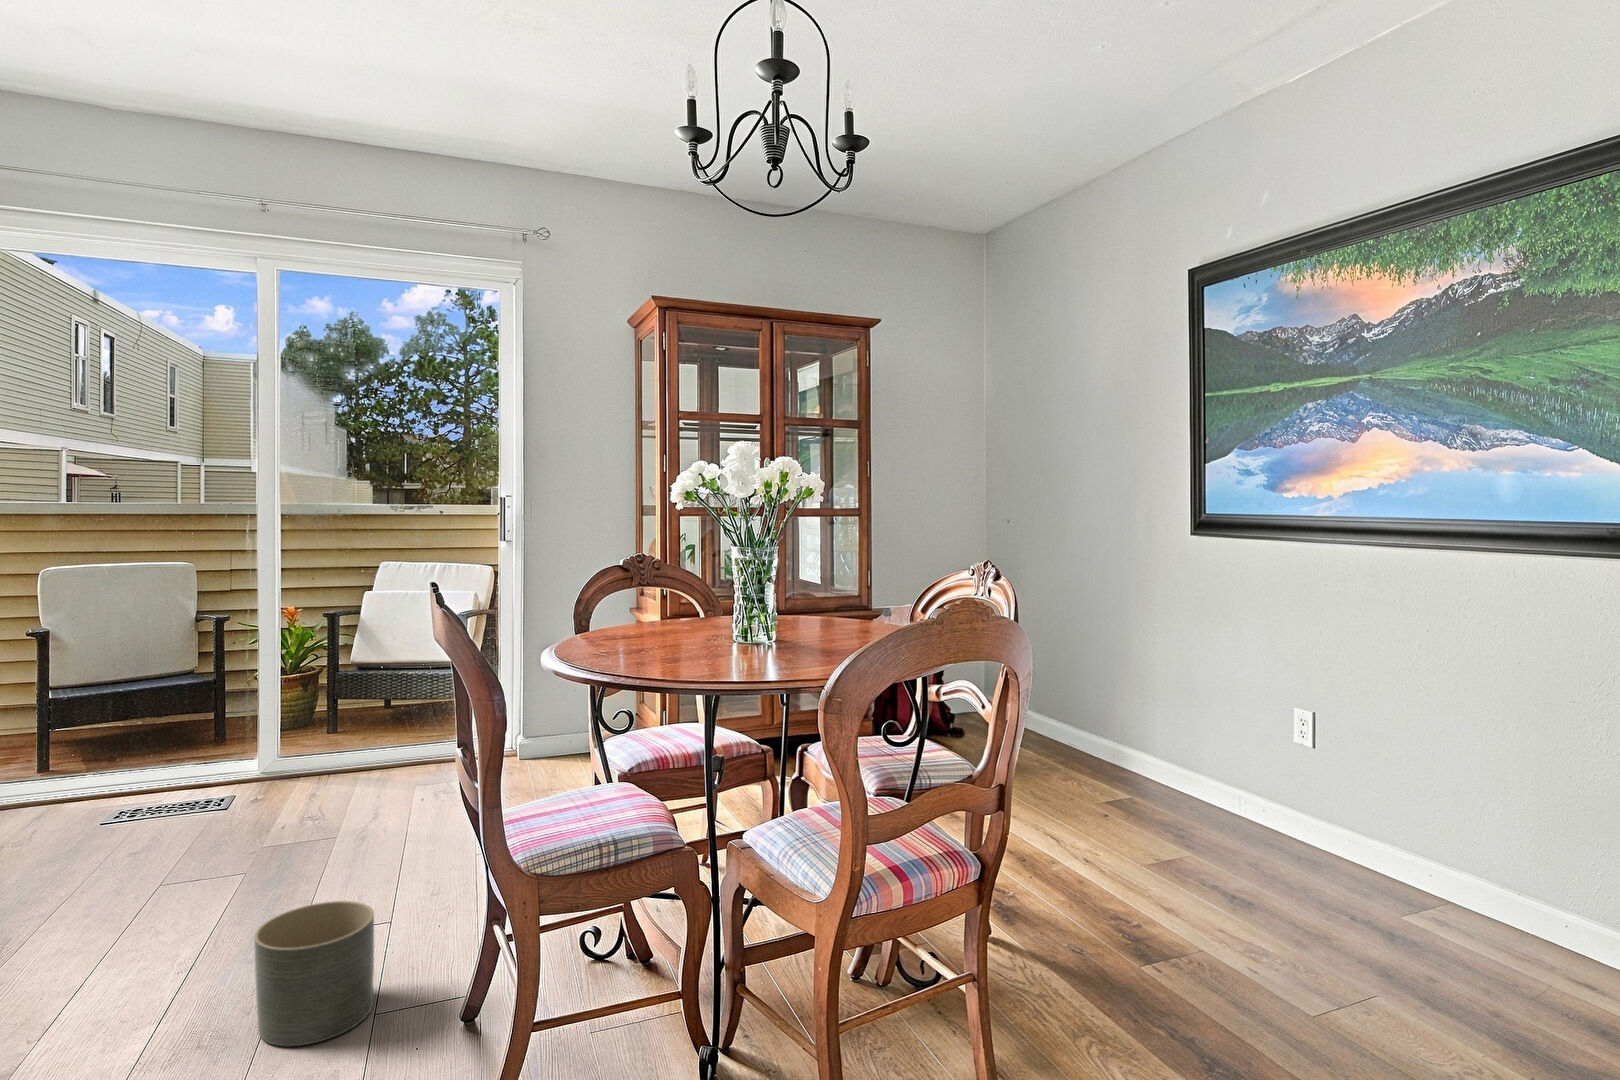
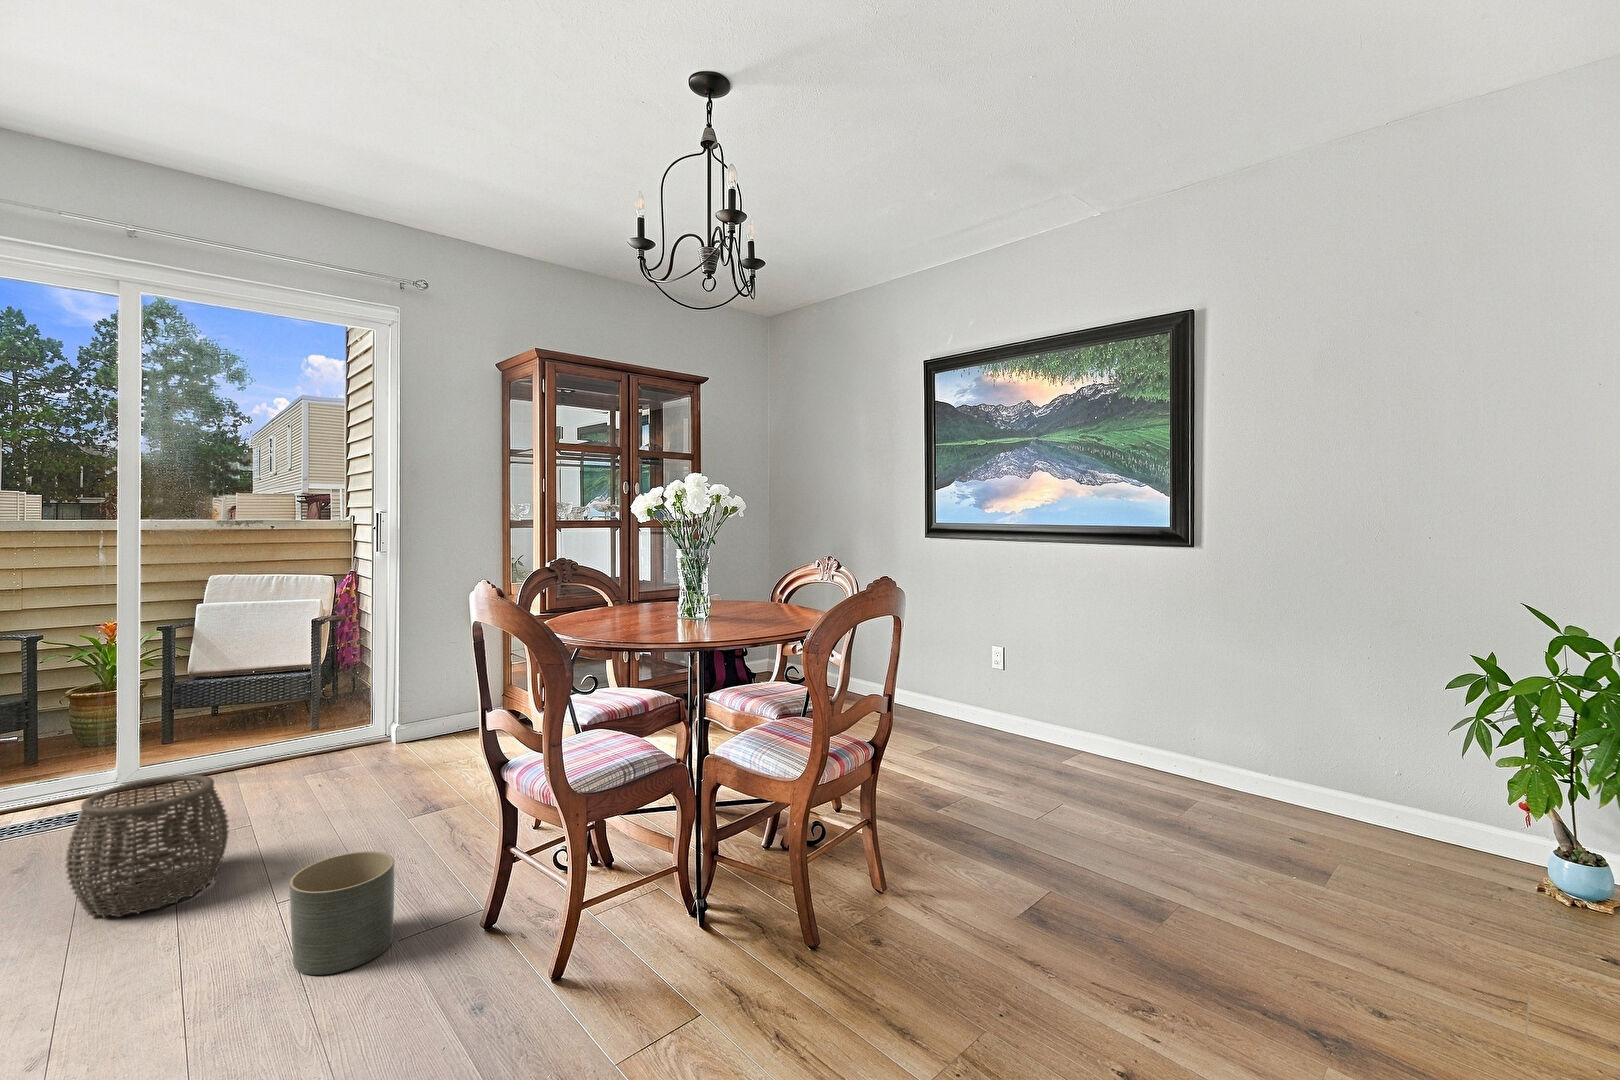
woven basket: none [117,782,275,930] -> present [65,775,229,917]

